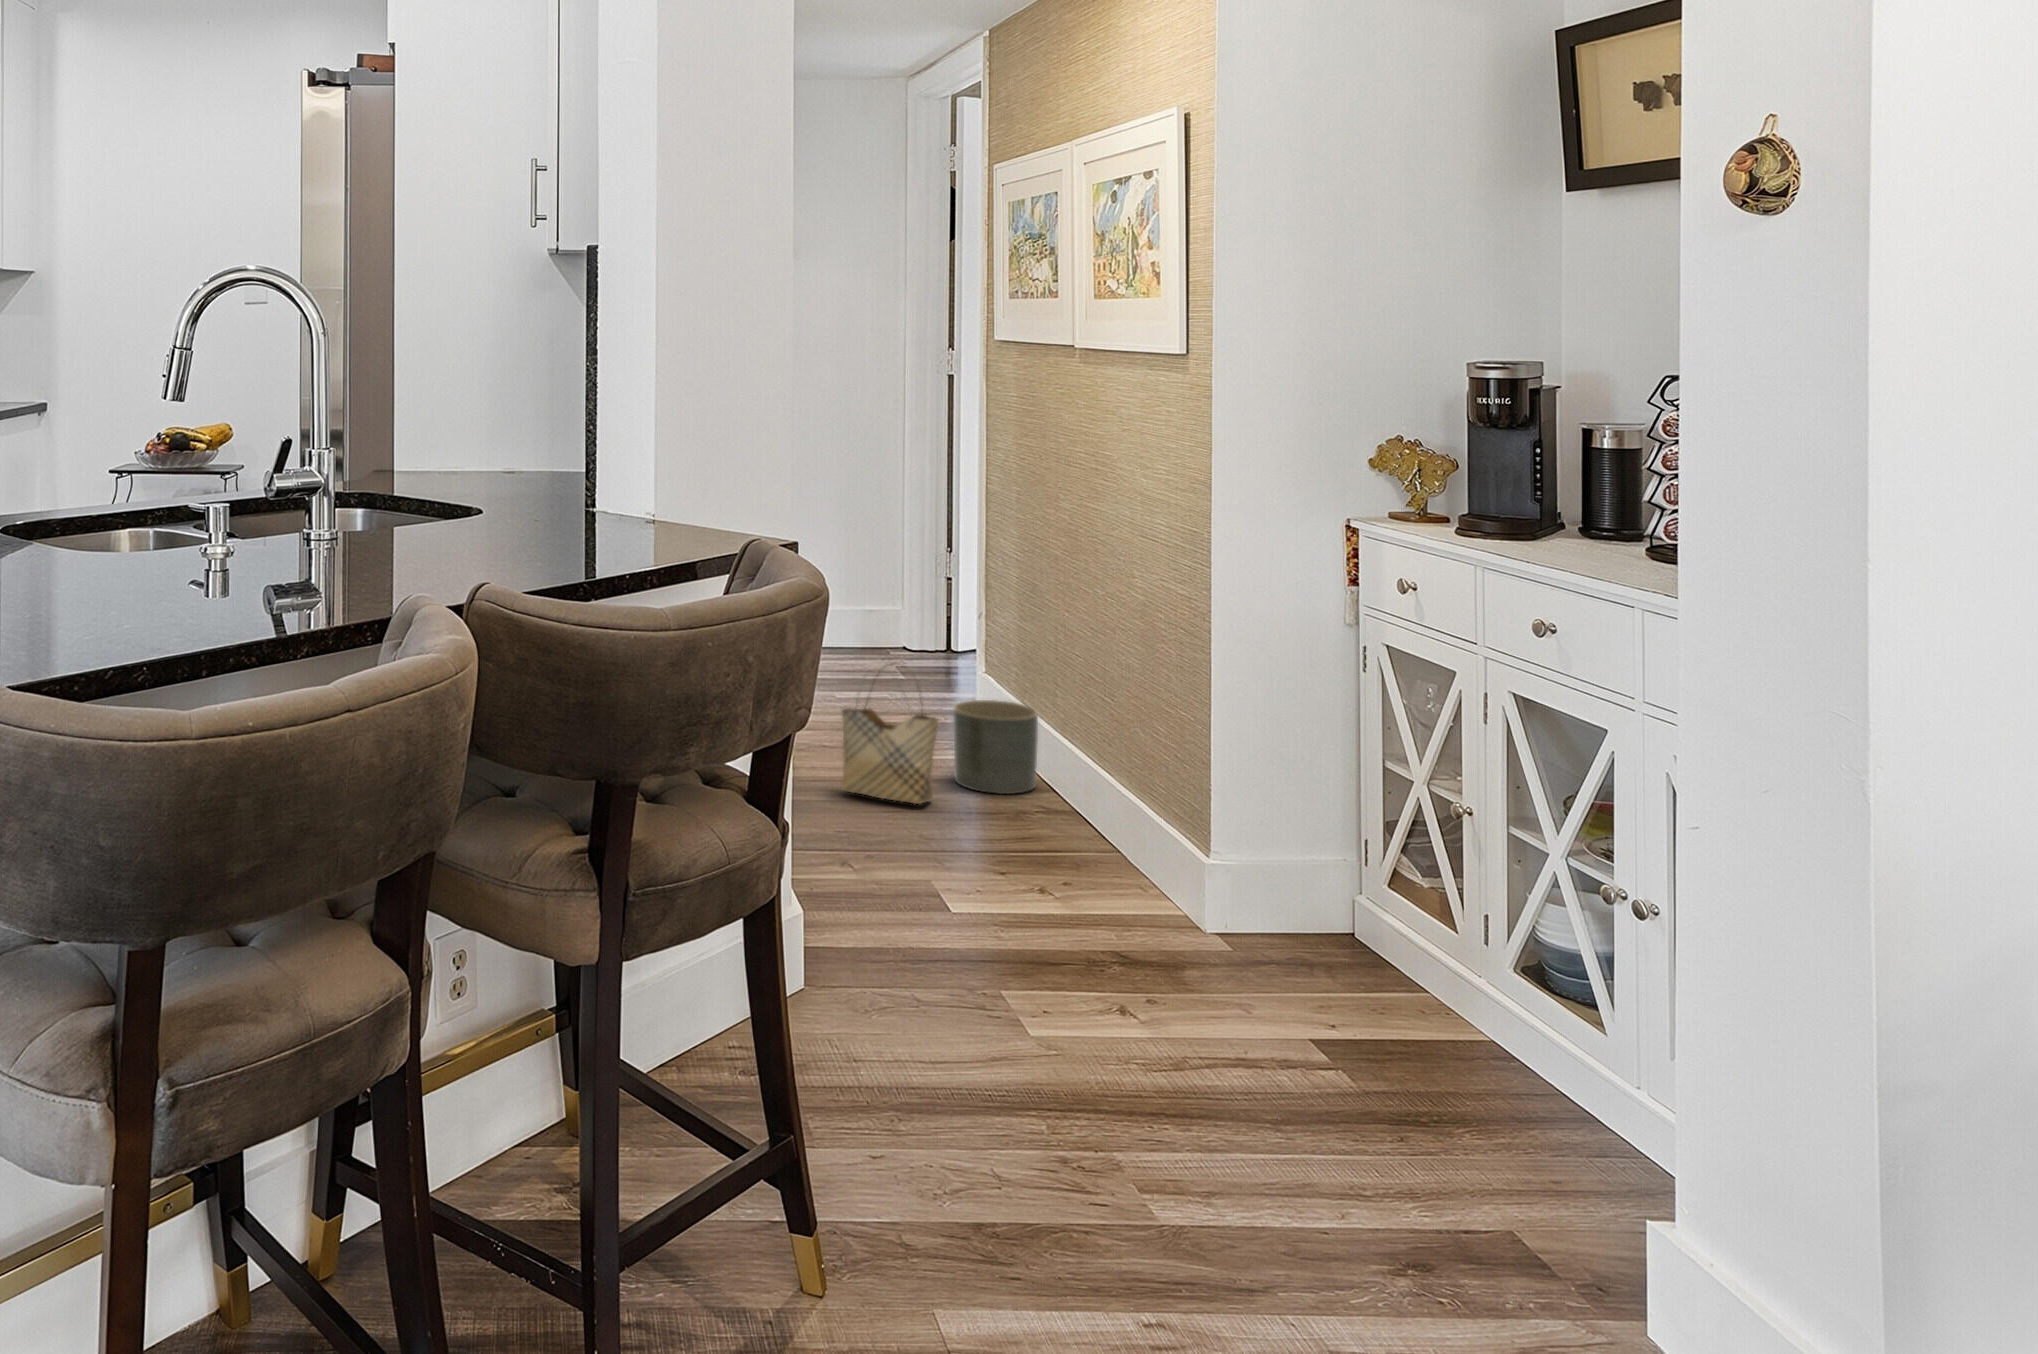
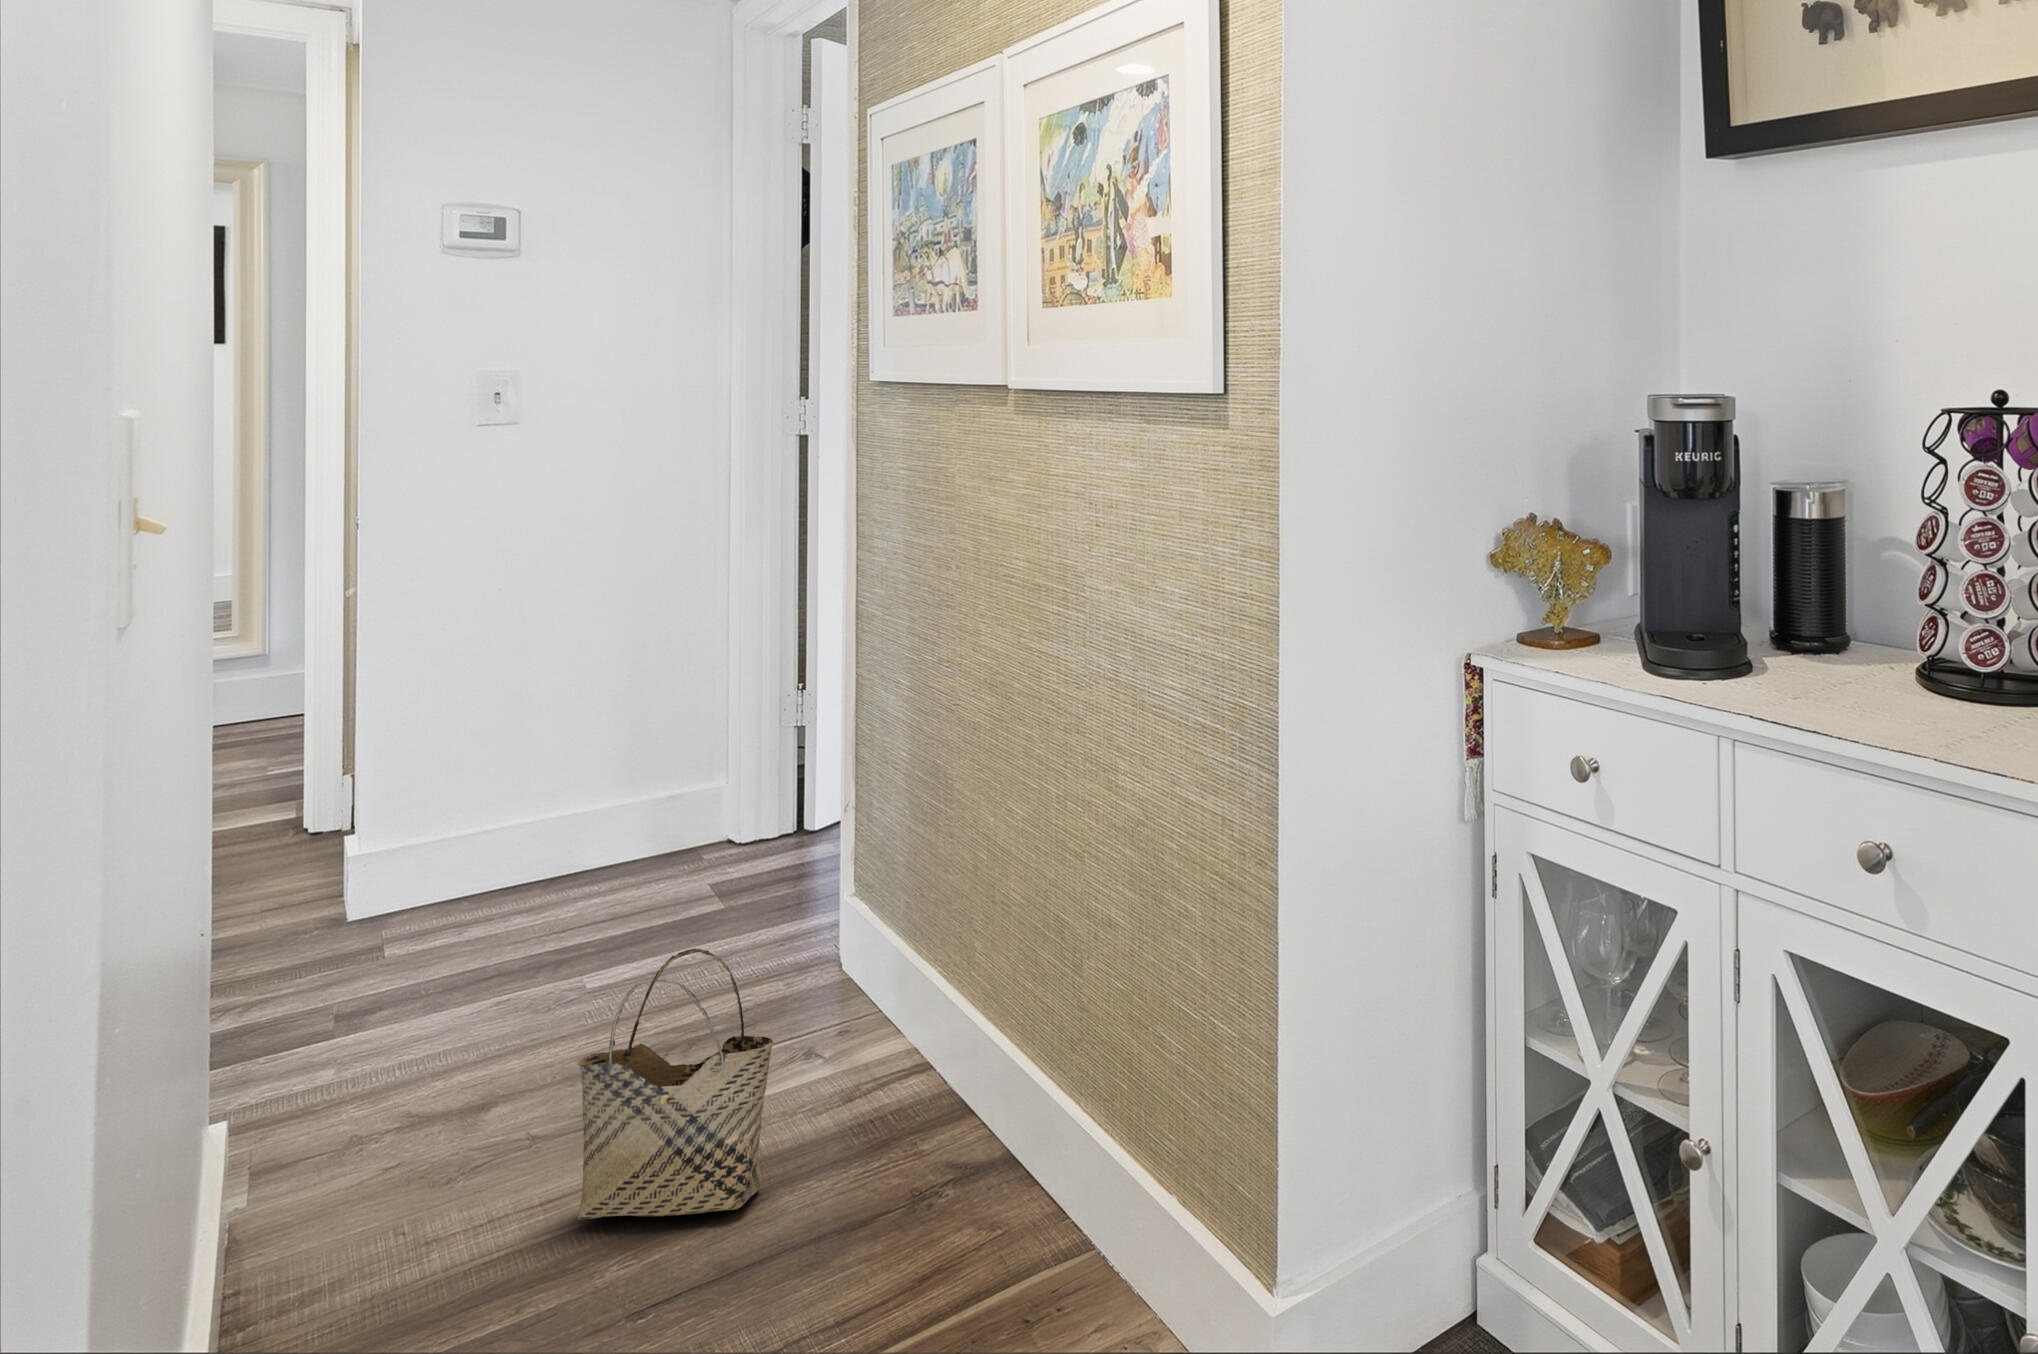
planter: present [953,700,1038,794] -> none [801,959,946,1136]

